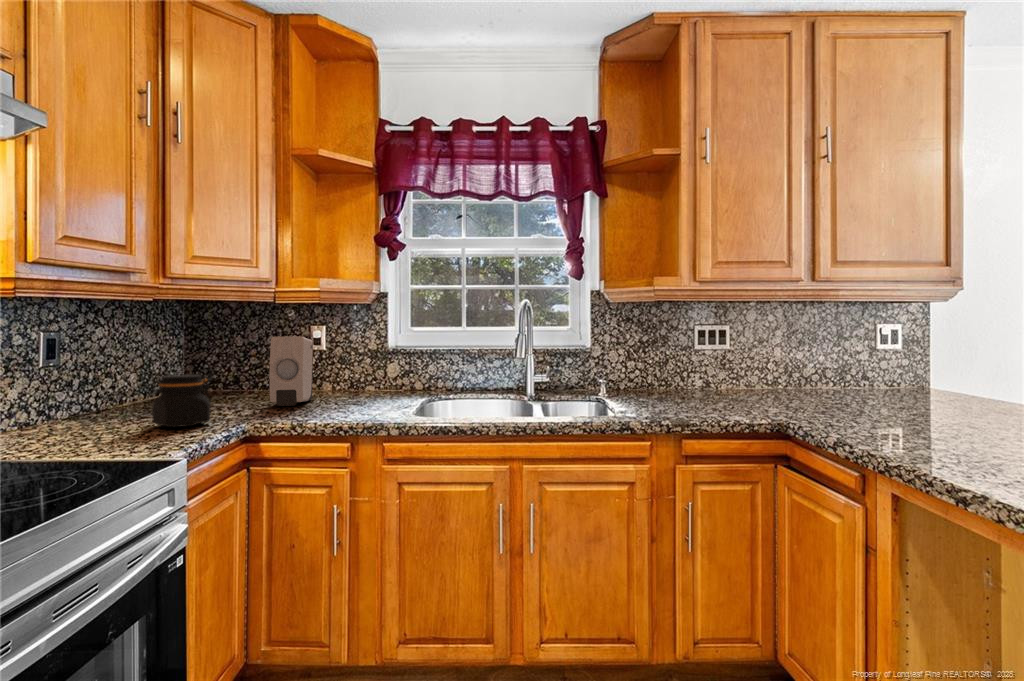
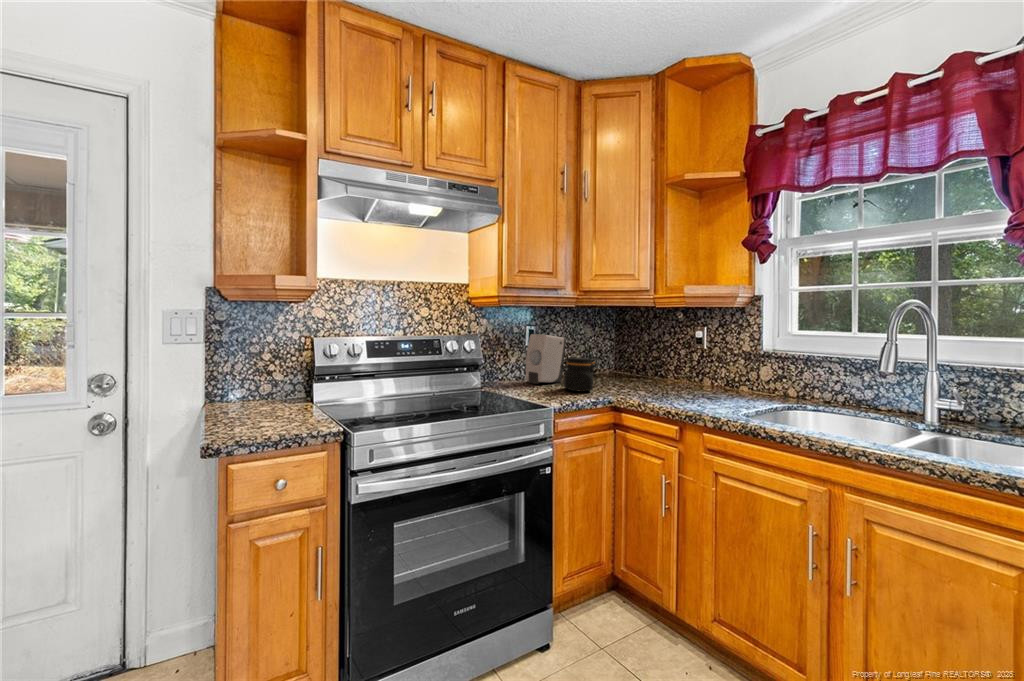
soap dispenser: present [269,336,313,406] -> present [526,334,566,384]

